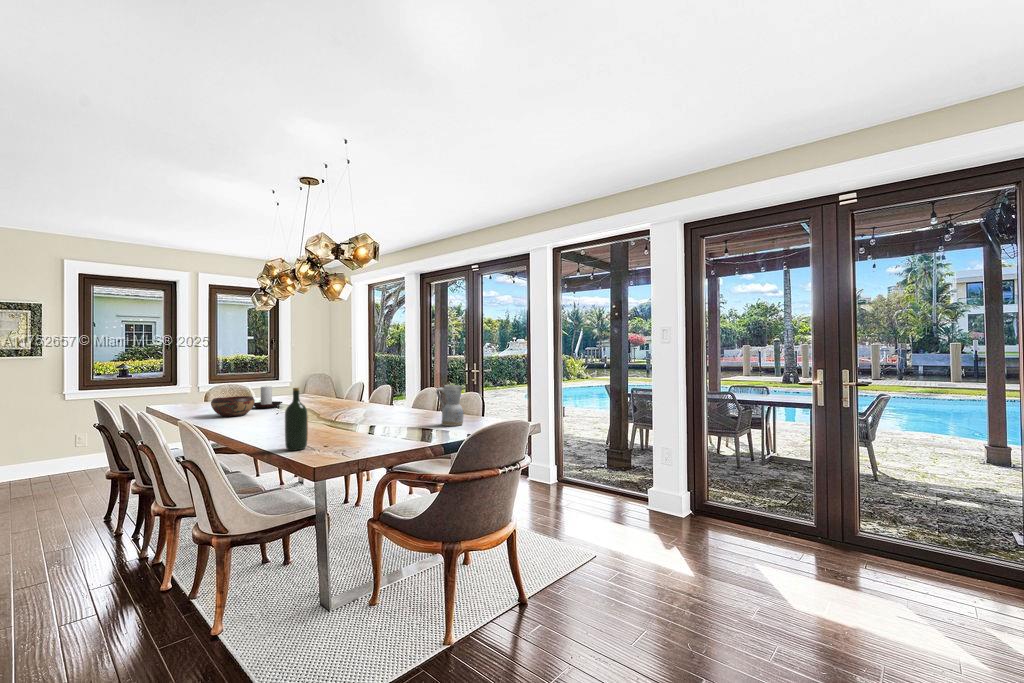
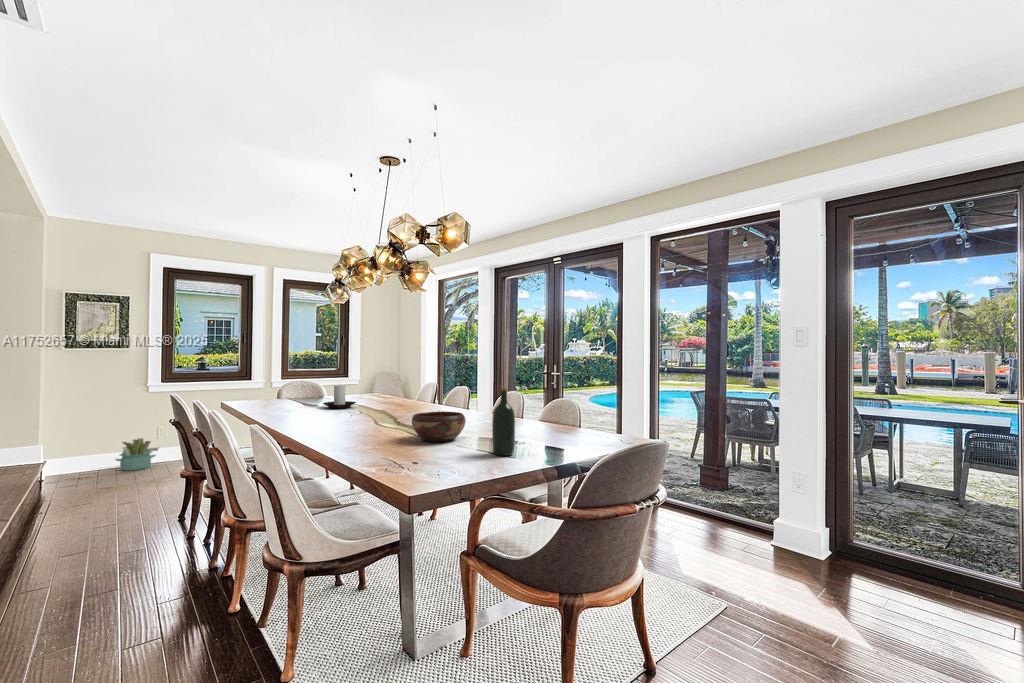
ceramic pitcher: present [436,385,463,426] -> none [531,391,563,439]
wine bottle: present [285,388,308,451] -> present [492,388,515,456]
decorative bowl: present [211,396,255,417] -> present [412,411,466,442]
decorative plant: none [31,446,80,480] -> present [115,438,159,471]

